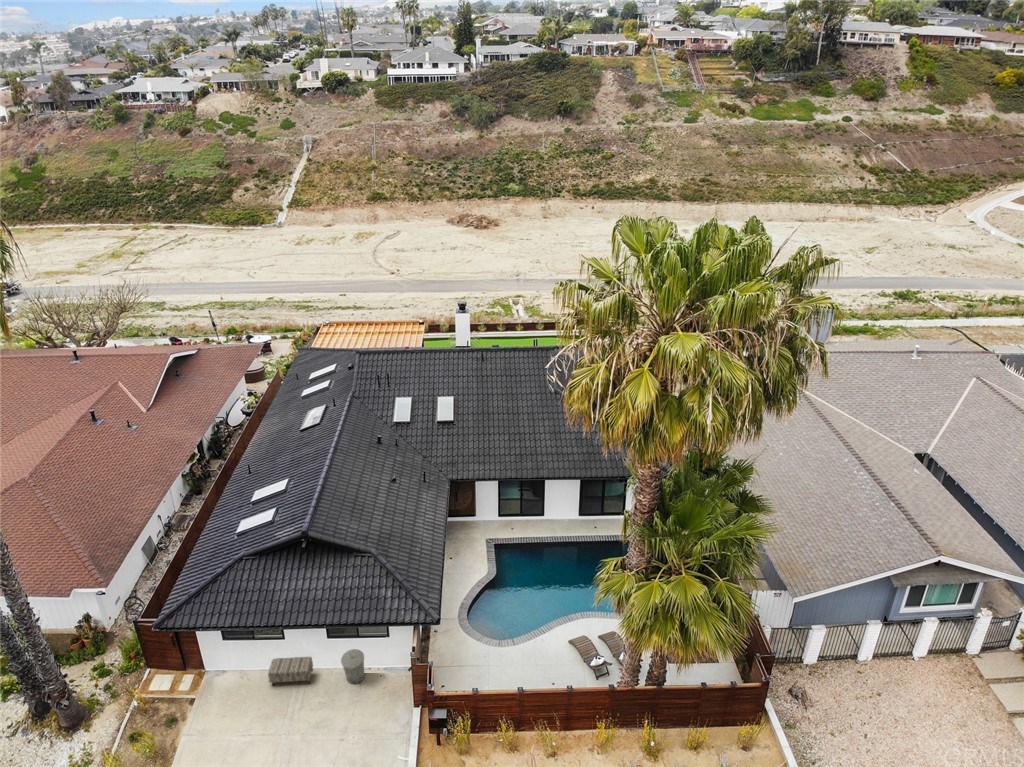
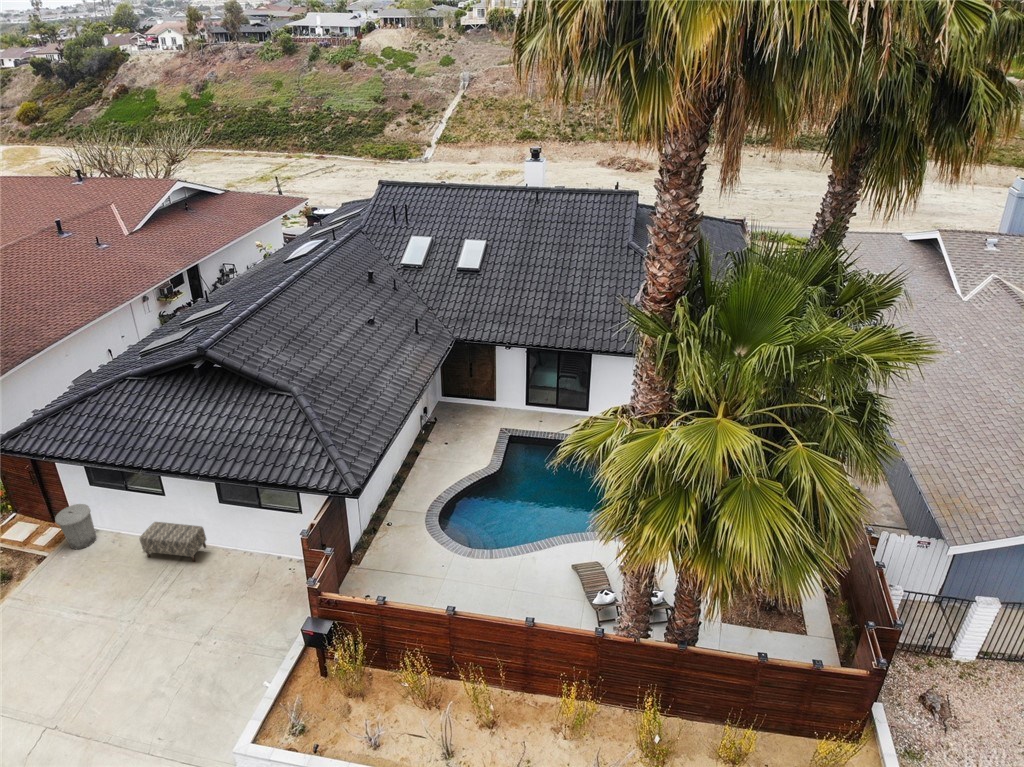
trash can: present [341,649,364,684] -> present [55,504,96,549]

